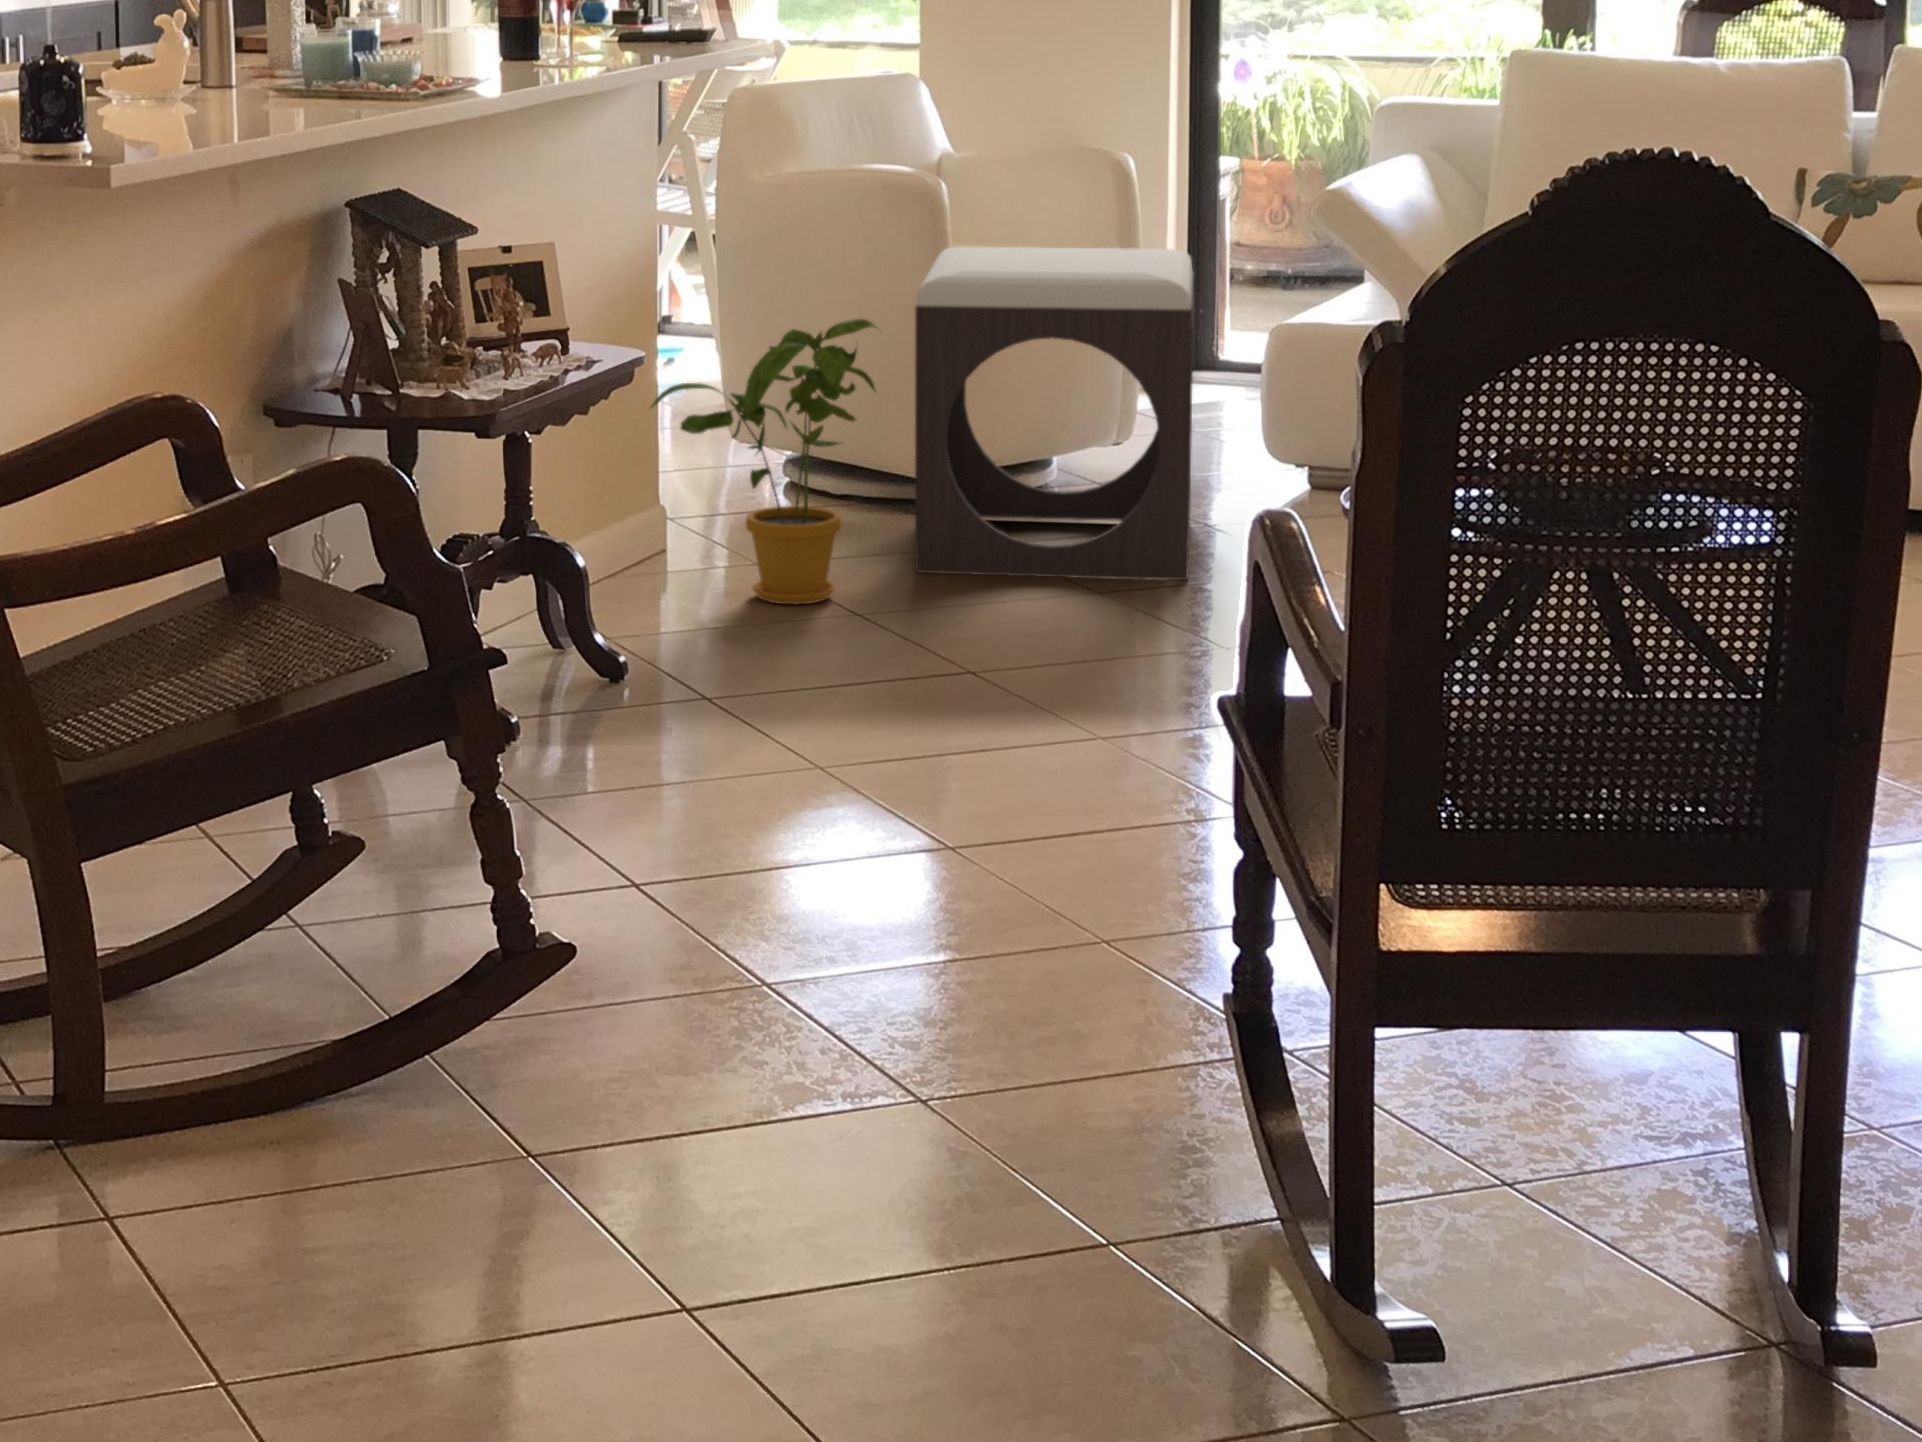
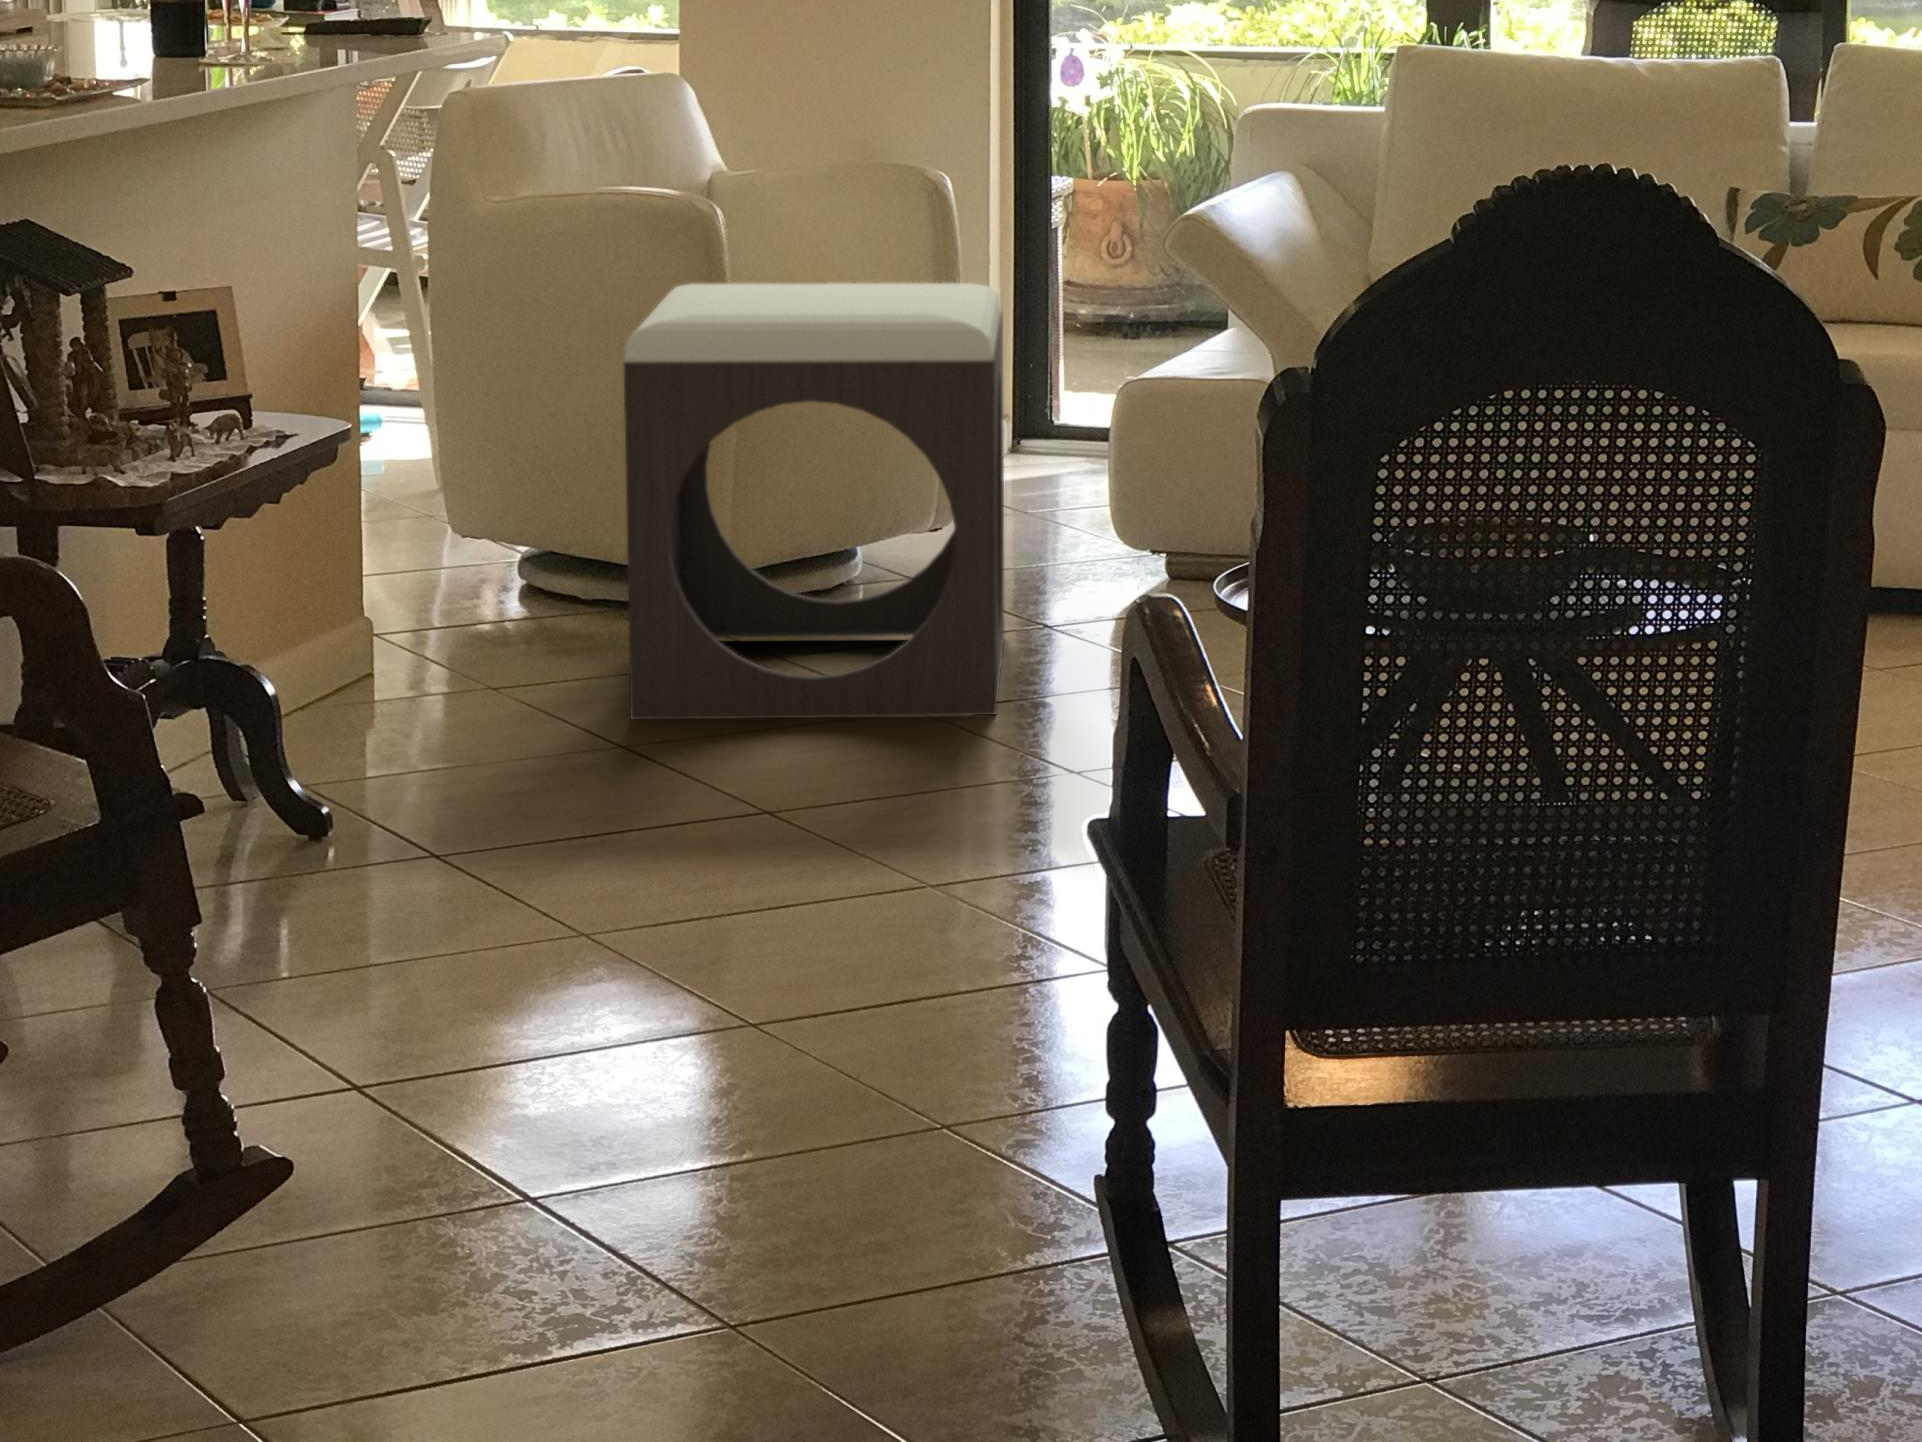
house plant: present [652,318,880,604] -> none [236,380,569,774]

